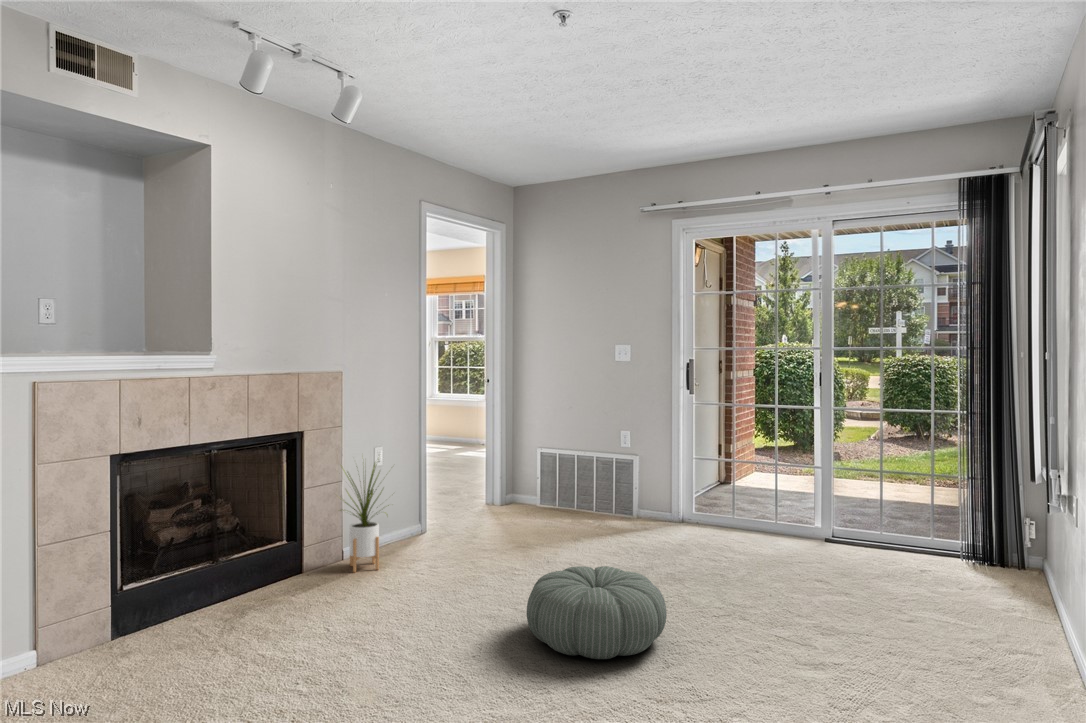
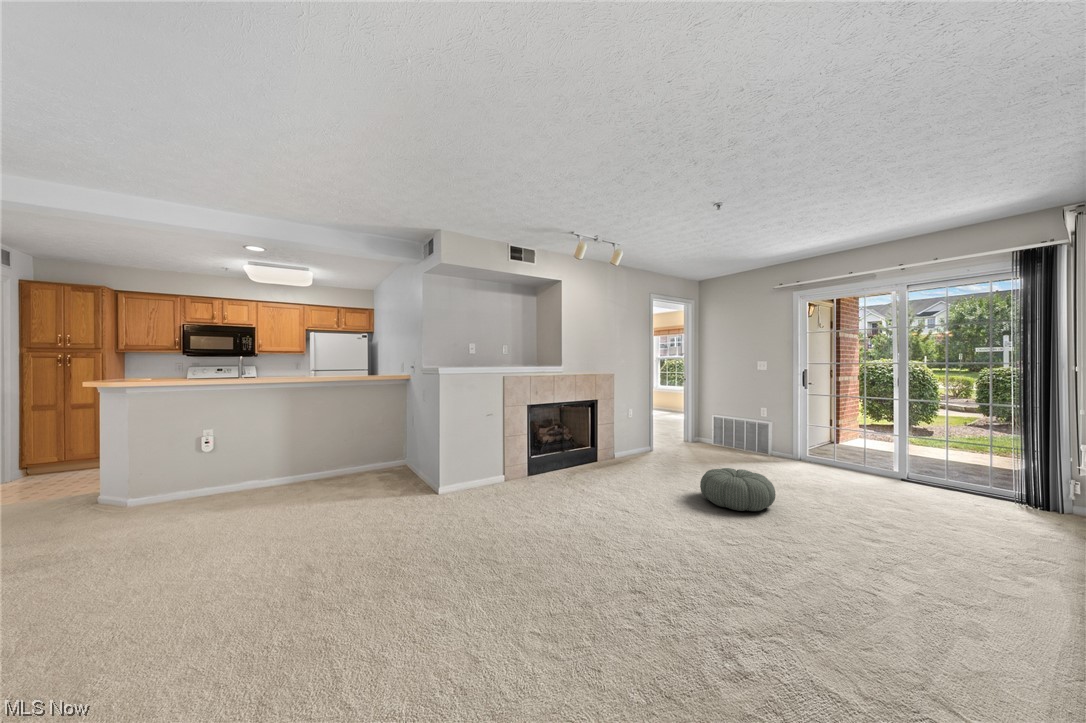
house plant: present [345,464,389,572] -> none [611,410,639,464]

